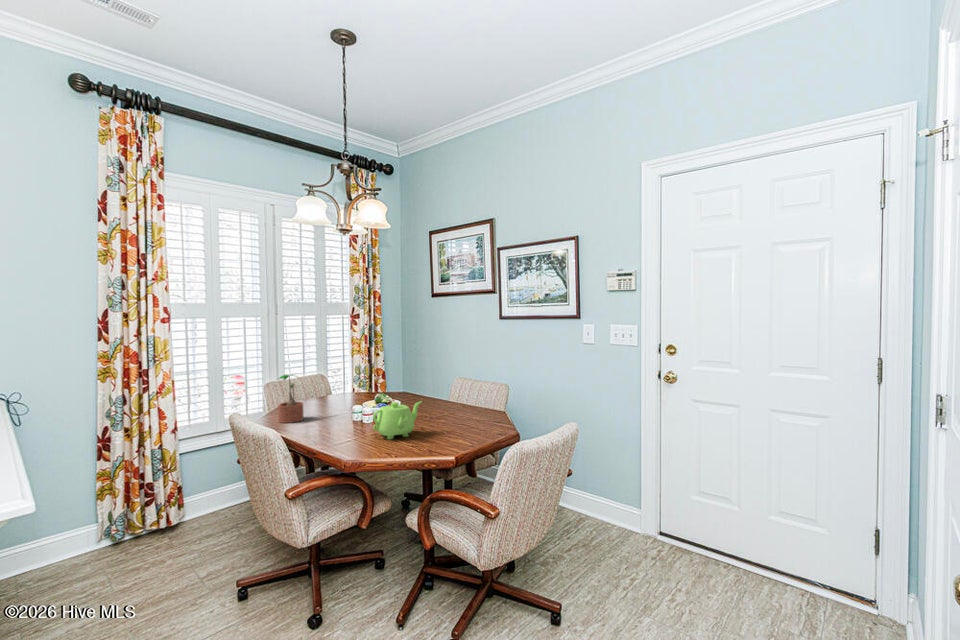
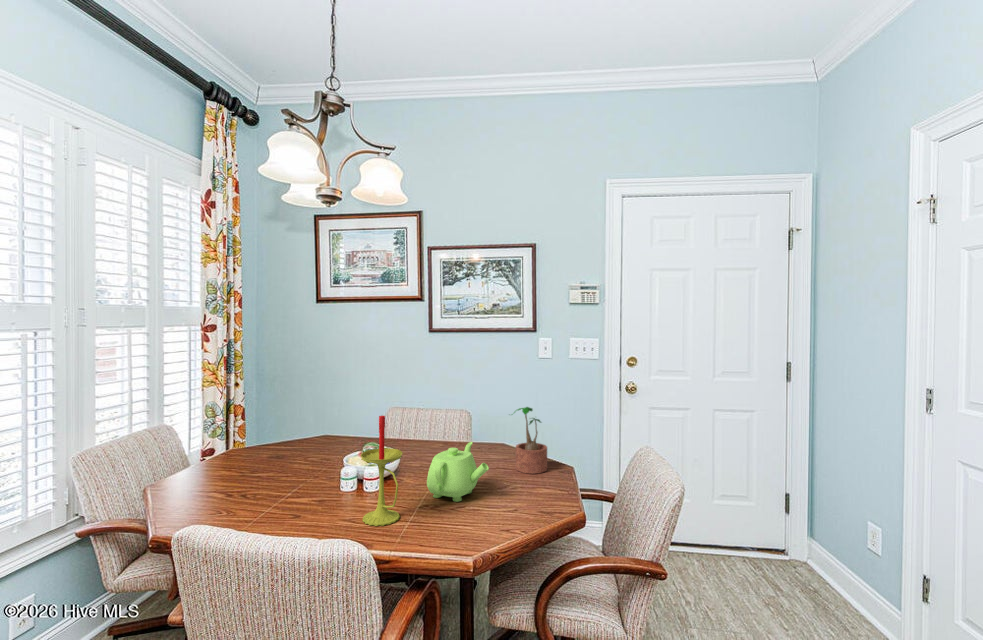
candle: none [320,371,348,442] -> present [361,416,402,526]
potted plant: present [278,375,304,423] -> present [514,407,547,474]

